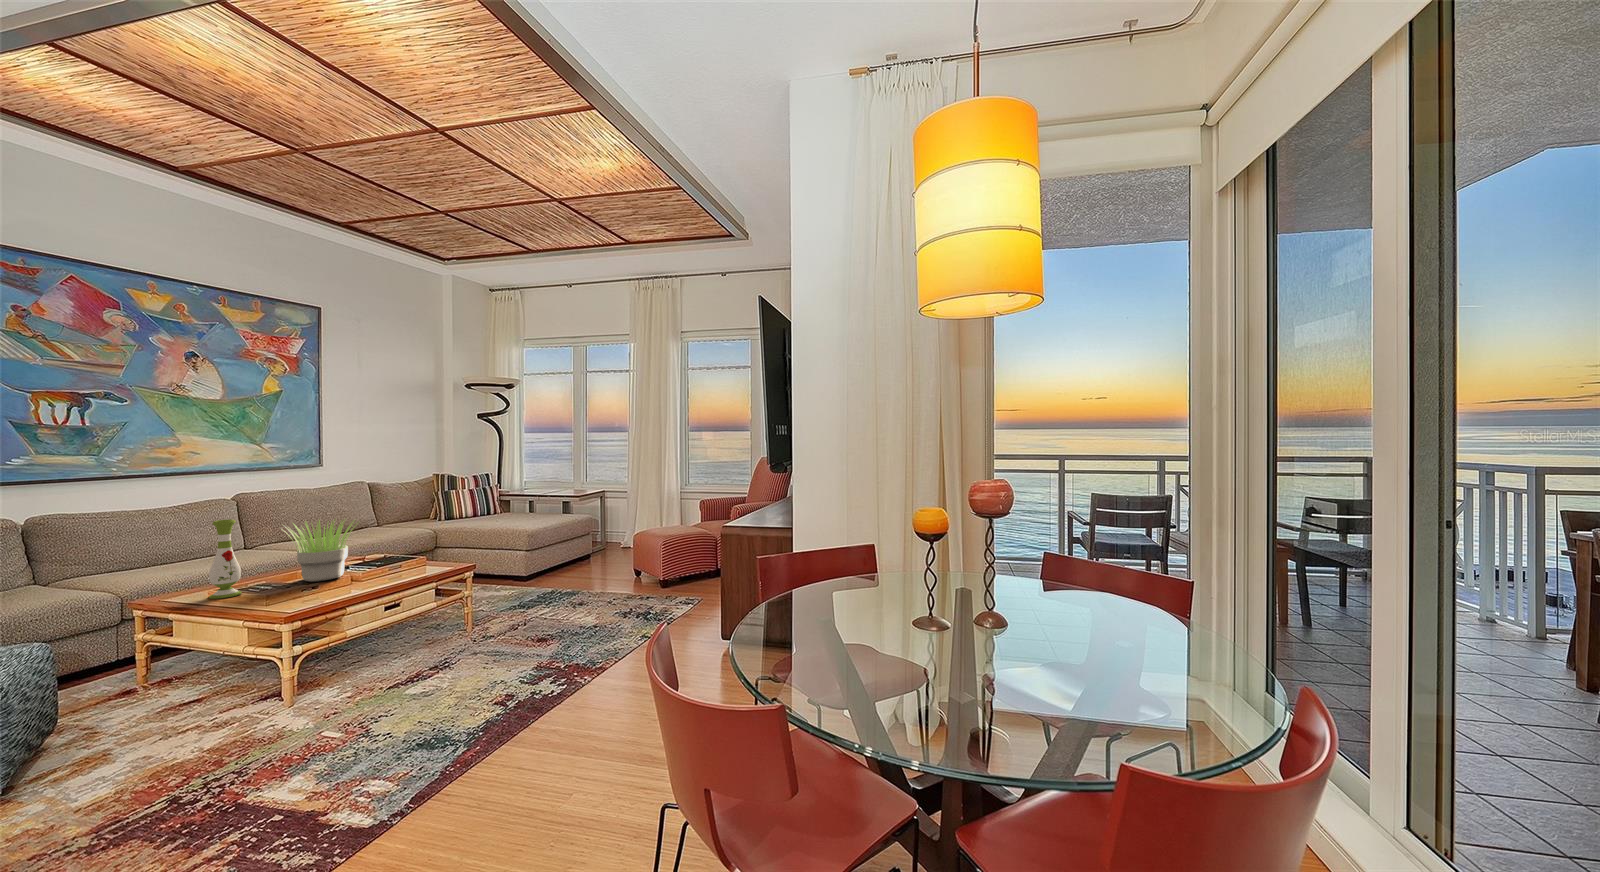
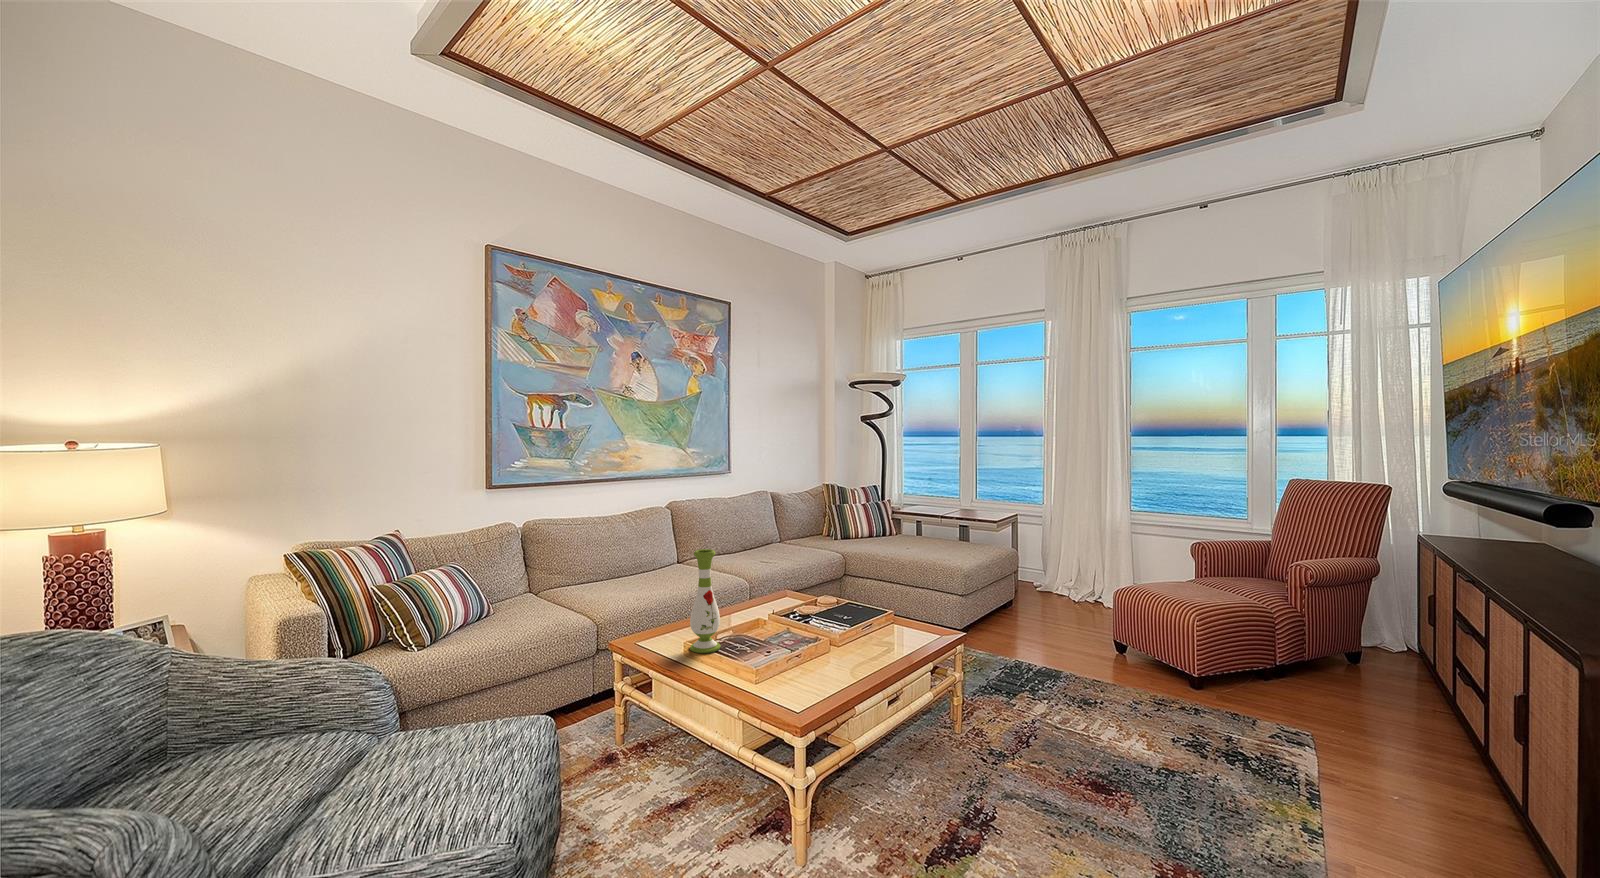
potted plant: present [288,519,356,582] -> none [746,547,833,635]

